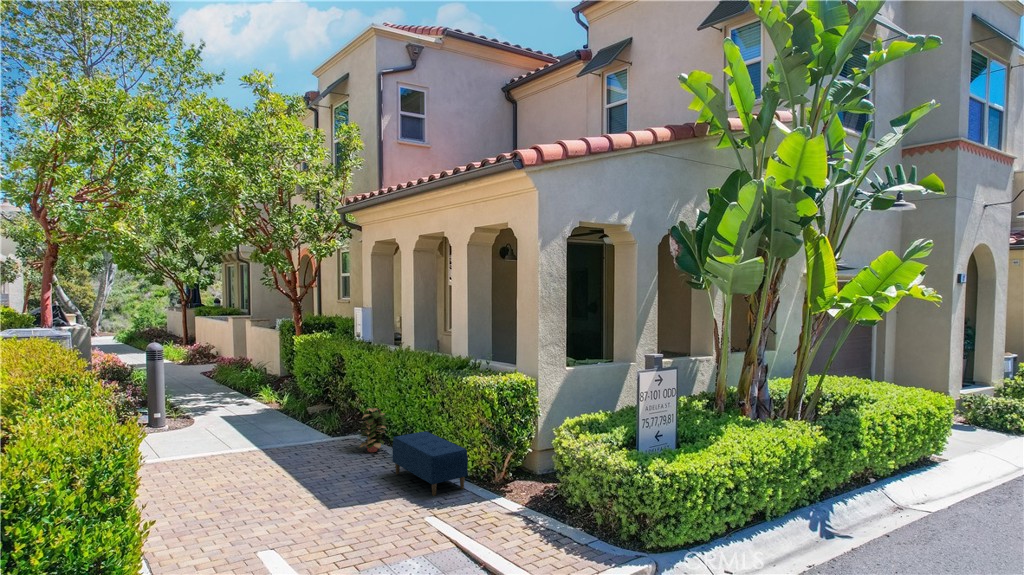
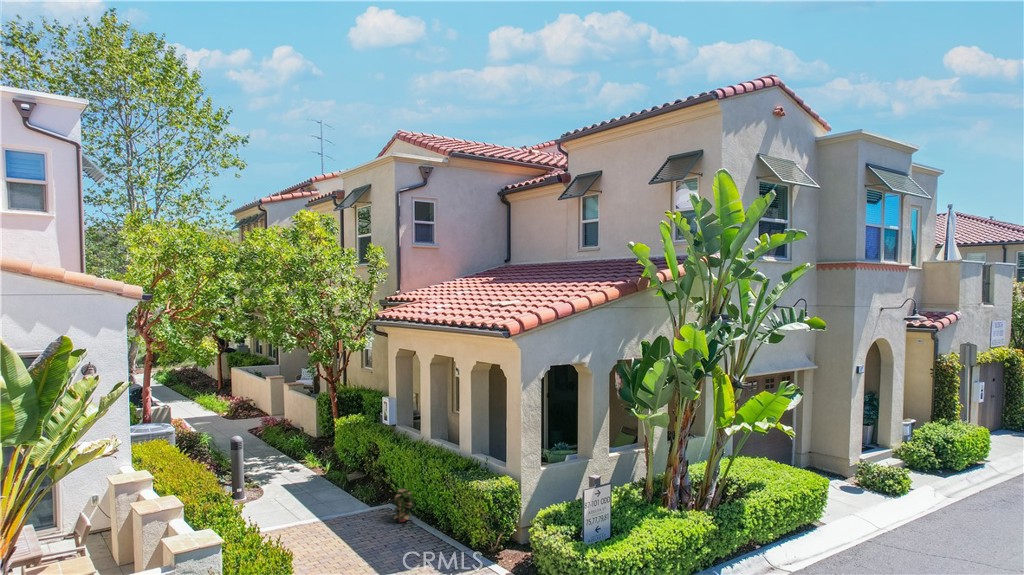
bench: present [393,431,468,496] -> none [420,512,473,565]

